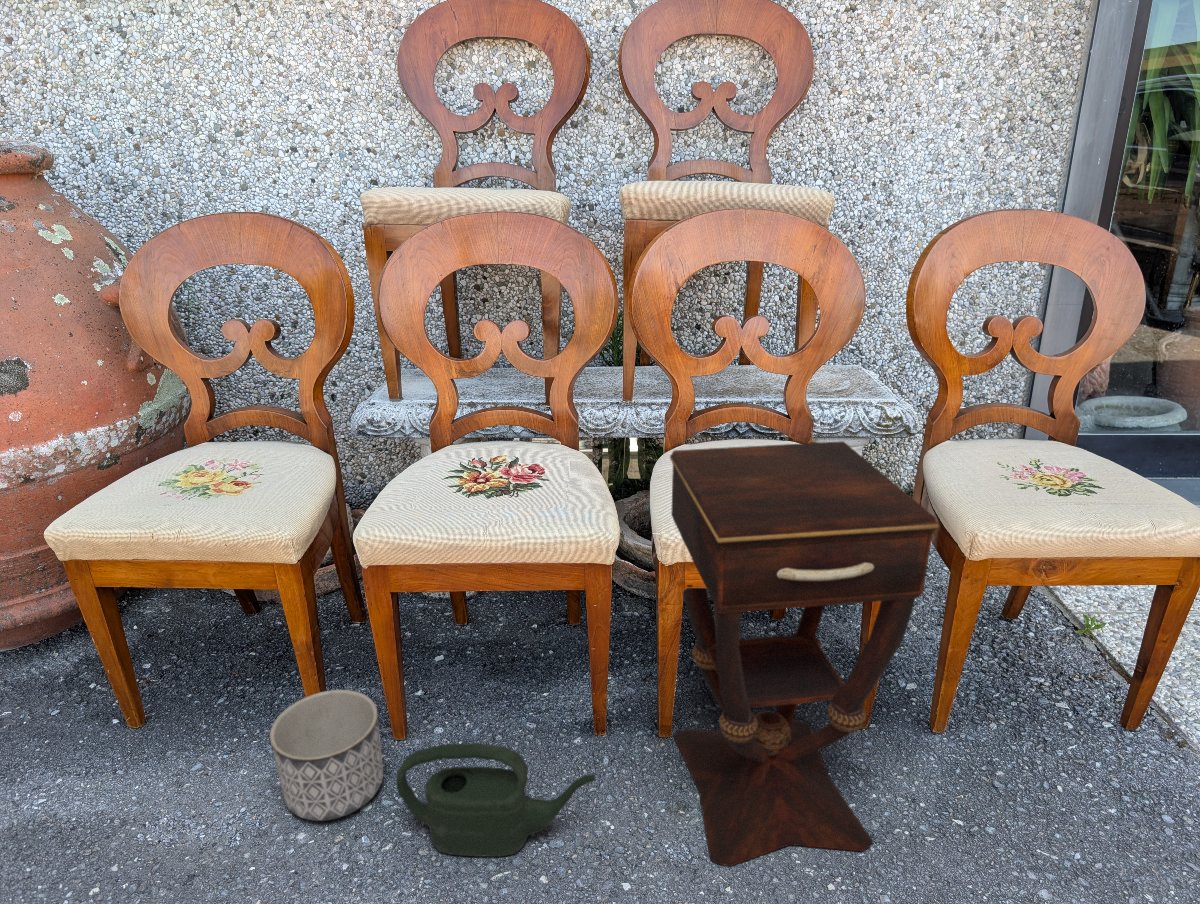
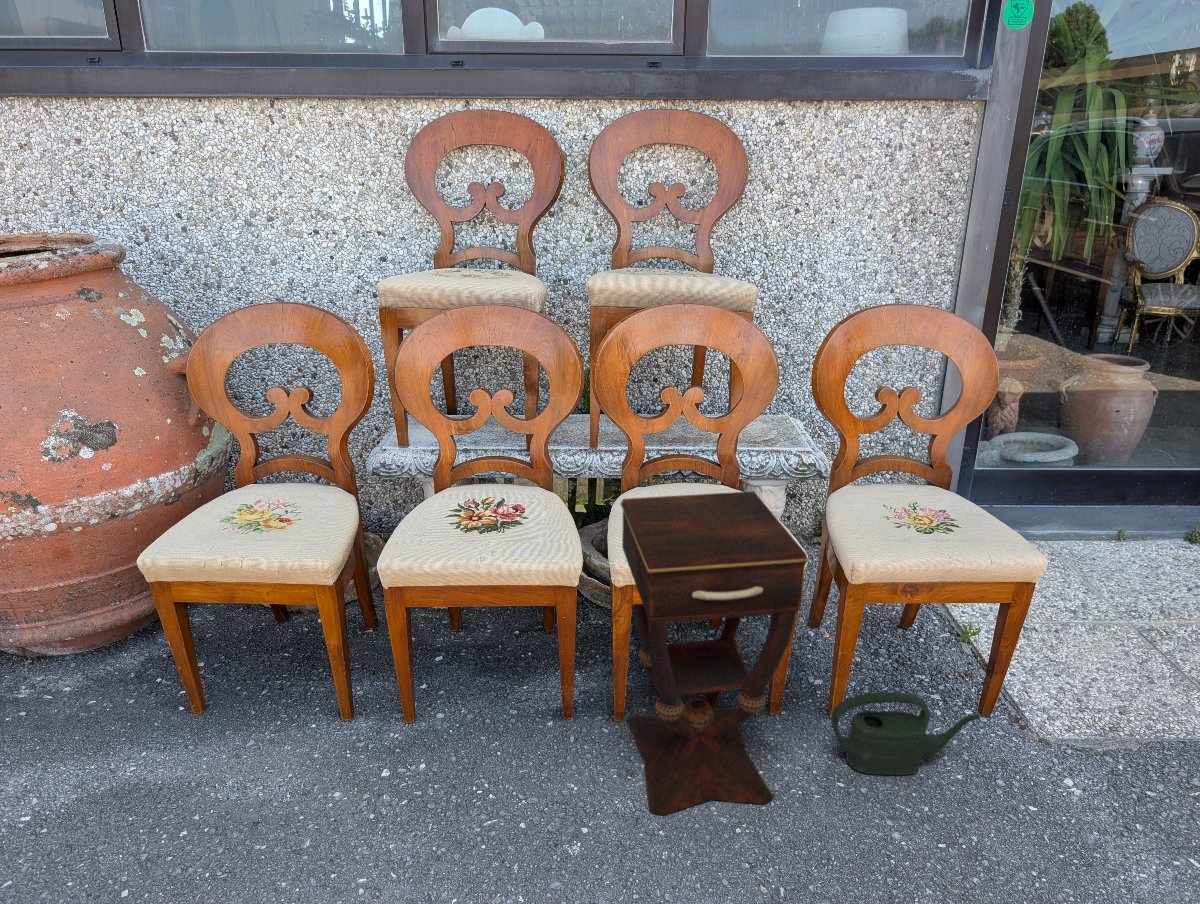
planter: present [270,690,383,821] -> none [311,684,398,785]
watering can: present [397,743,595,857] -> present [831,692,979,775]

